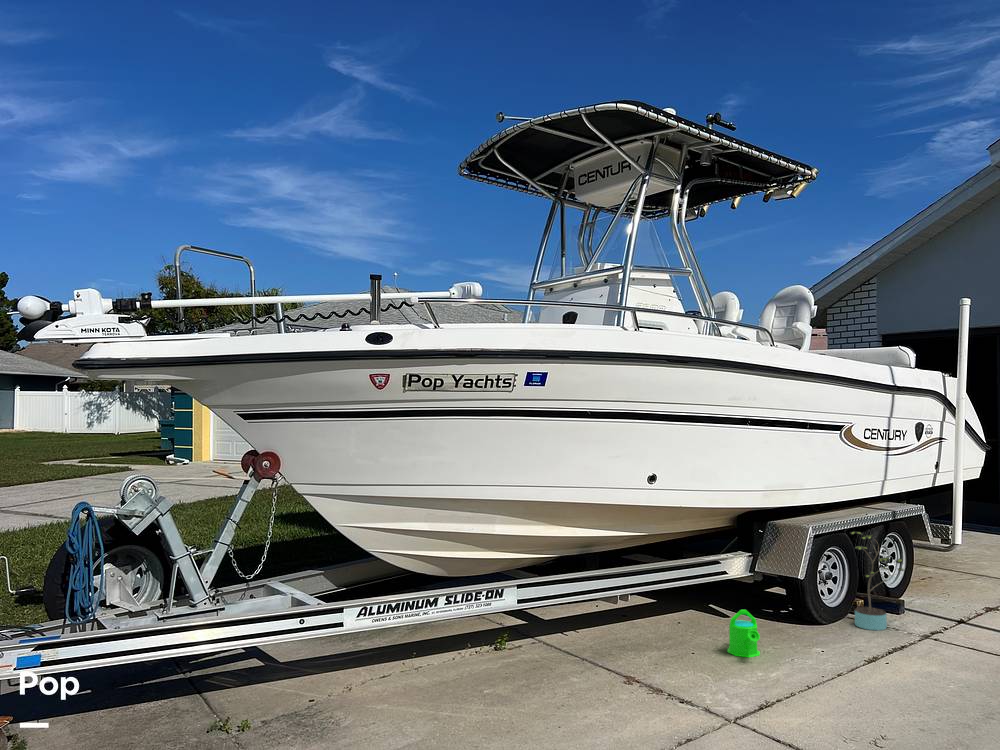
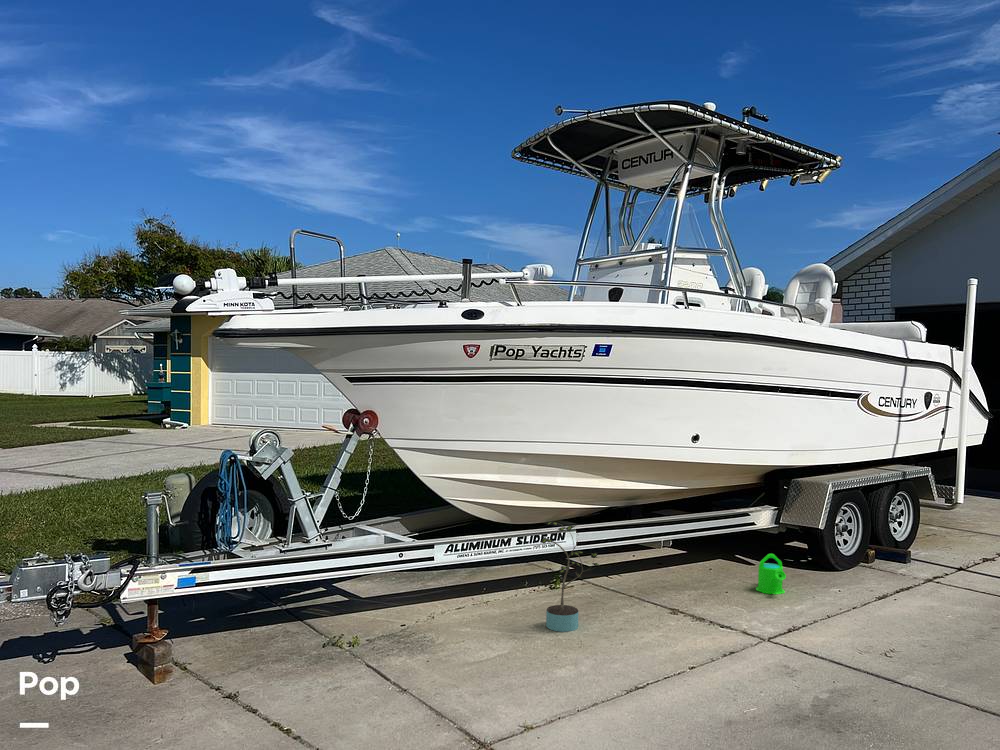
potted plant: present [850,531,904,630] -> present [540,522,600,632]

